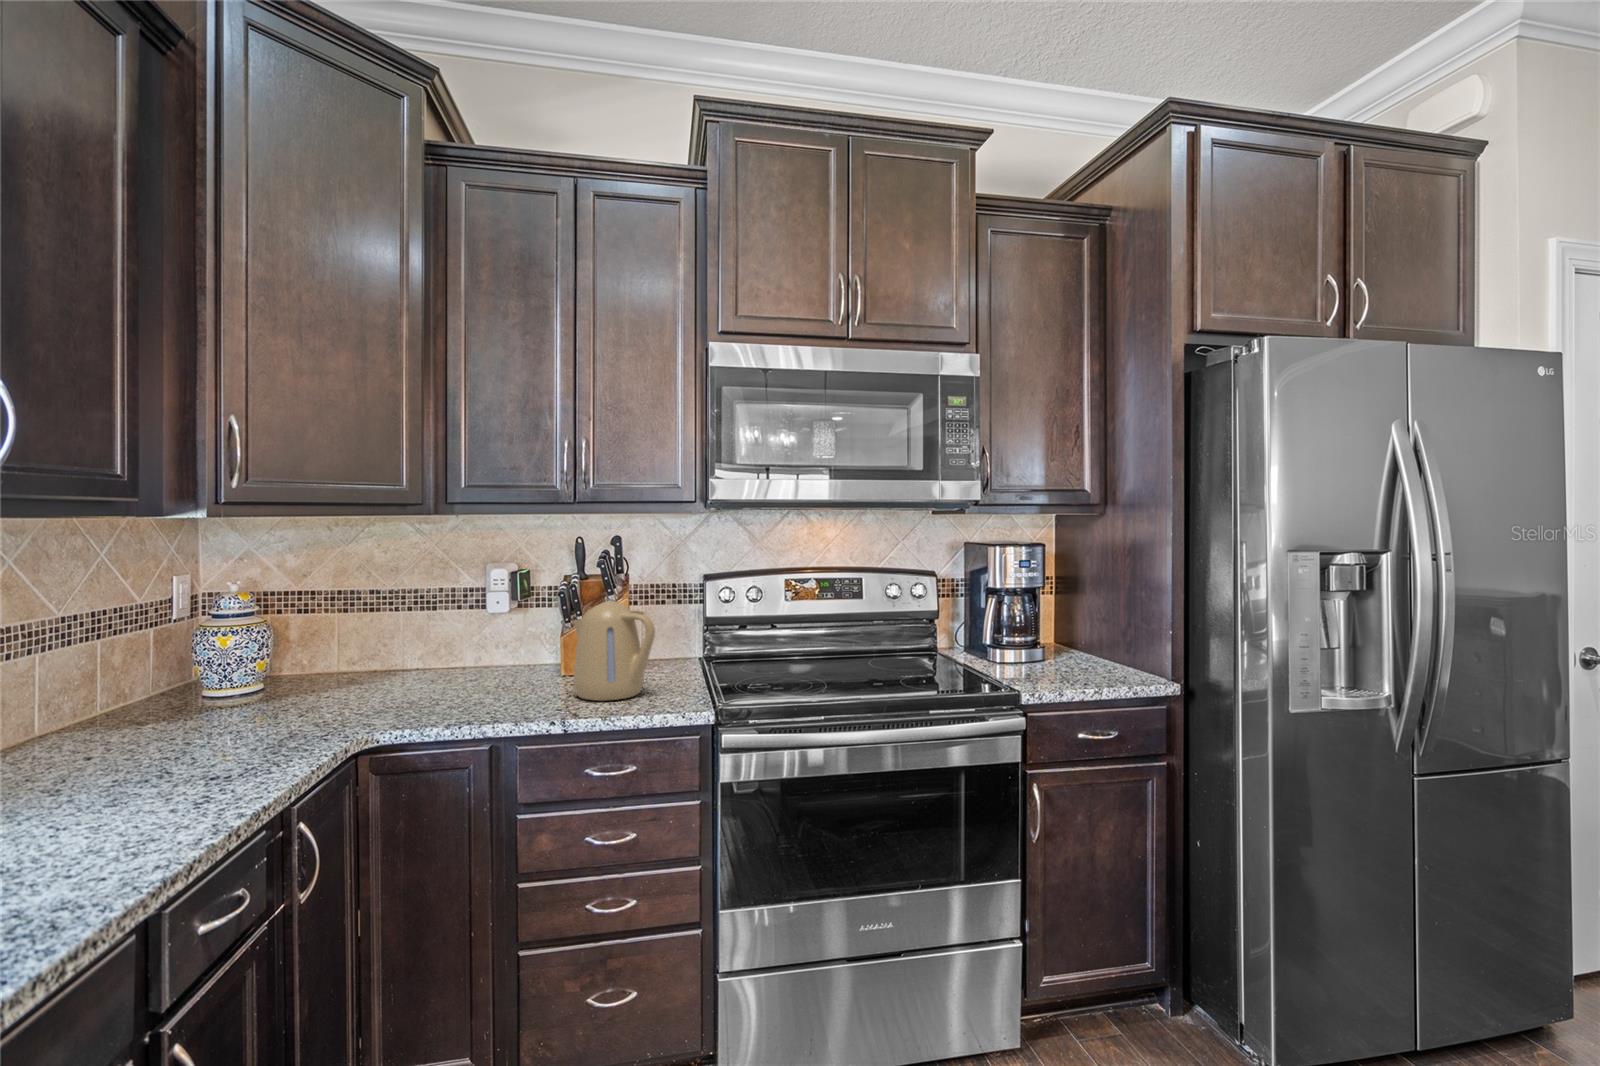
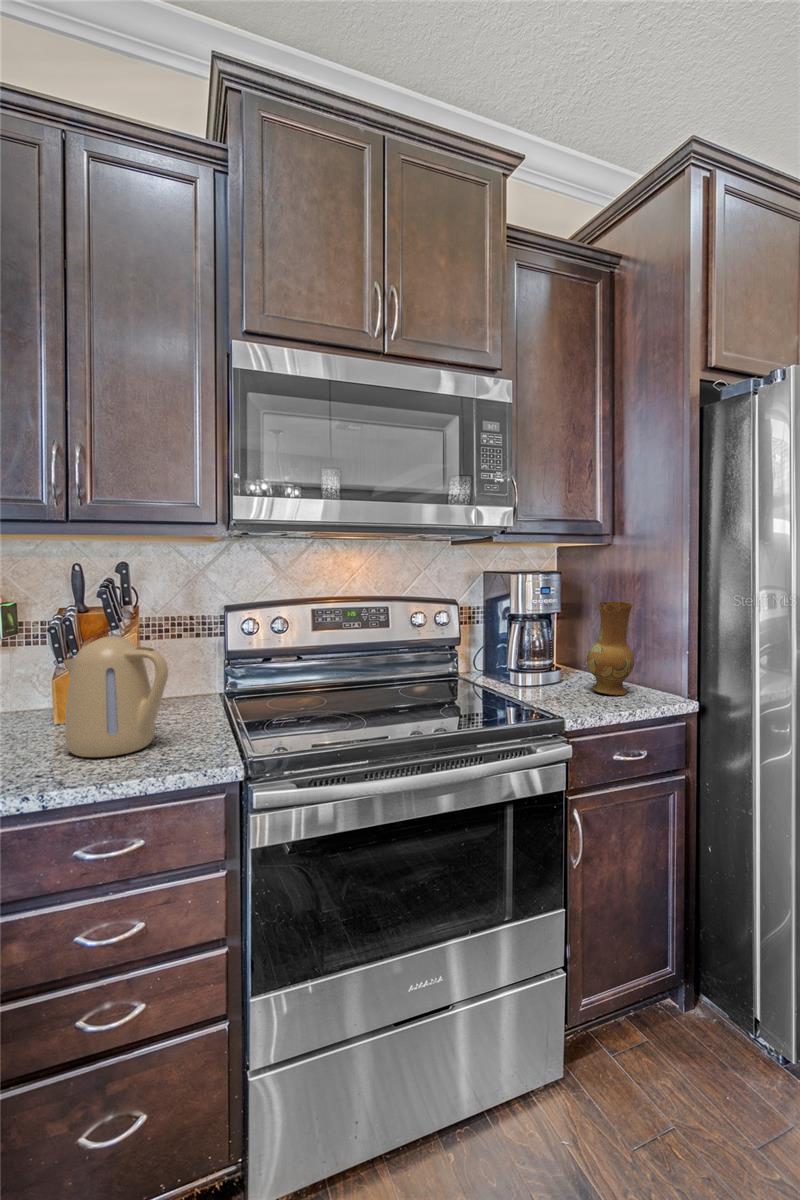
ceramic jug: none [1065,574,1115,673] -> present [587,601,634,696]

